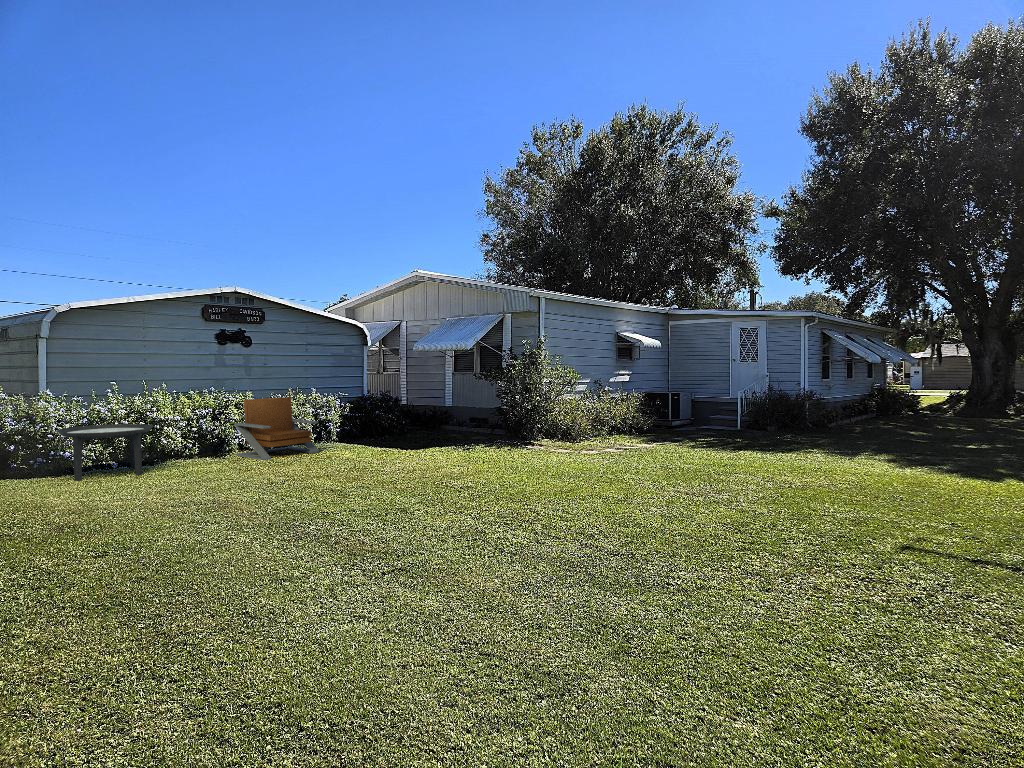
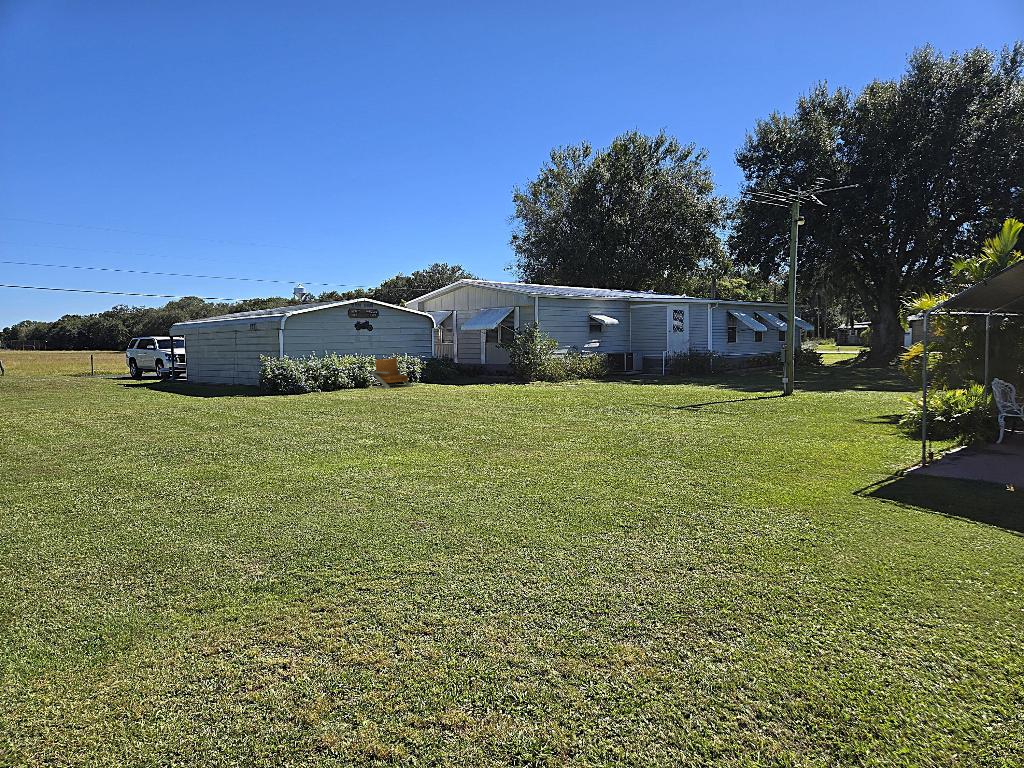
round table: present [57,424,153,481] -> none [304,371,342,395]

